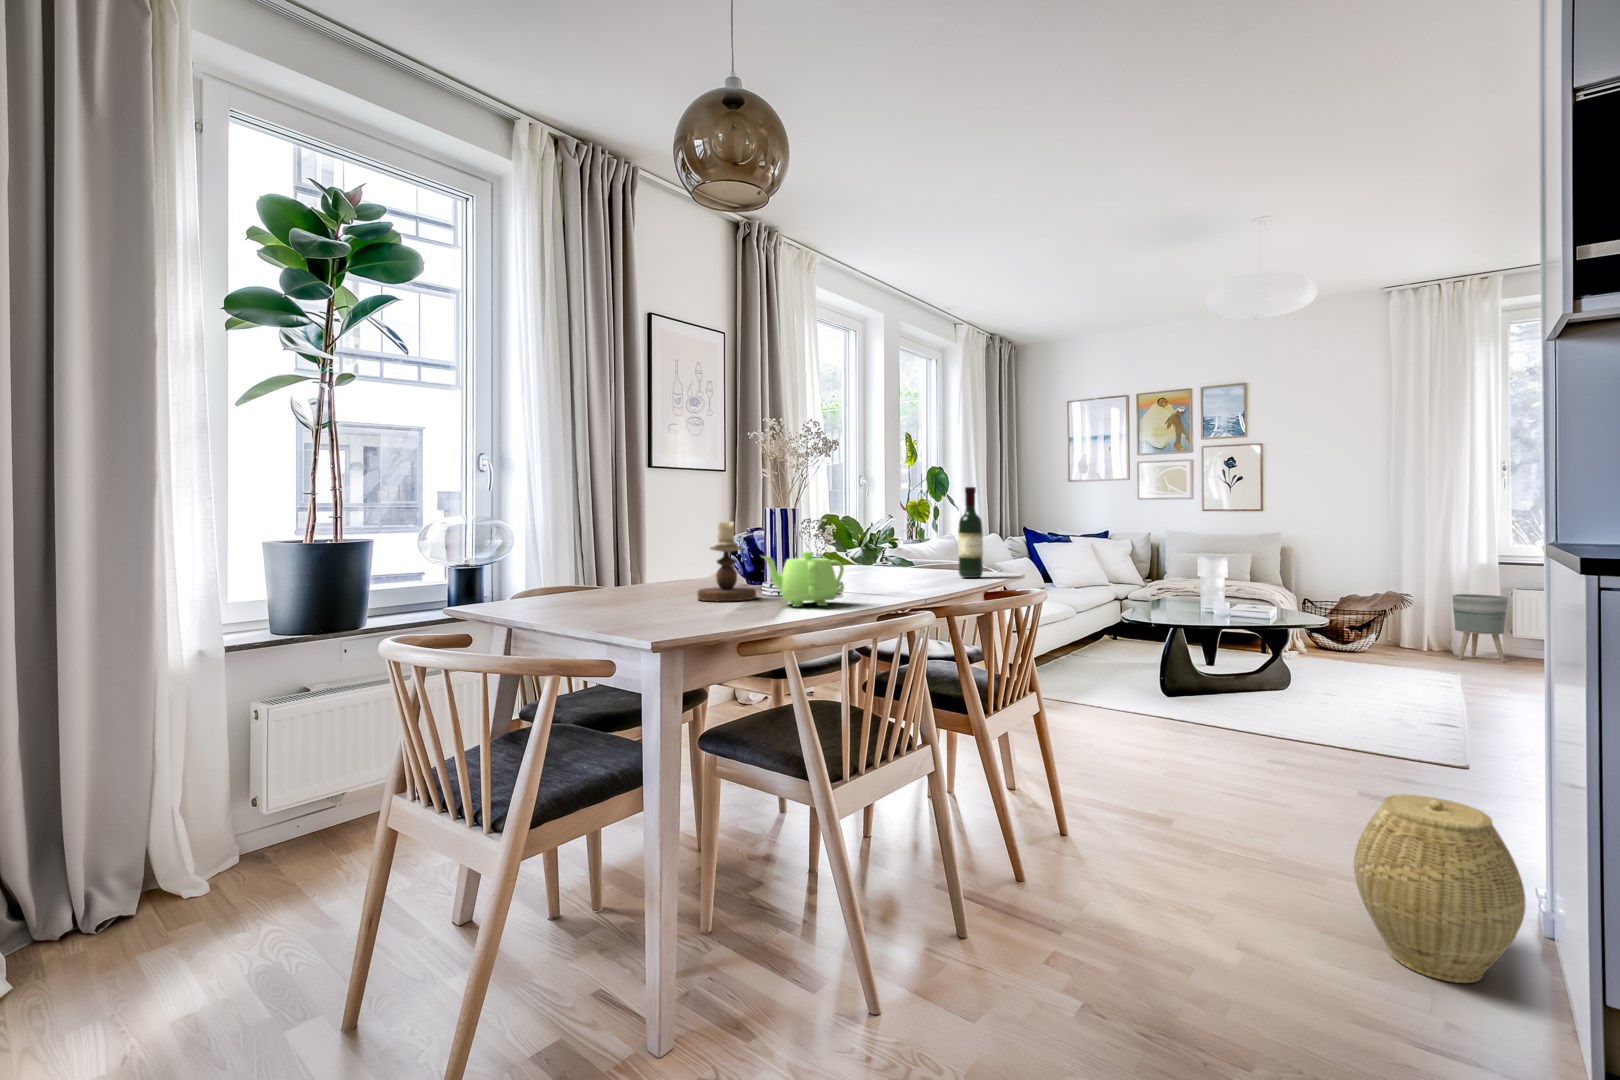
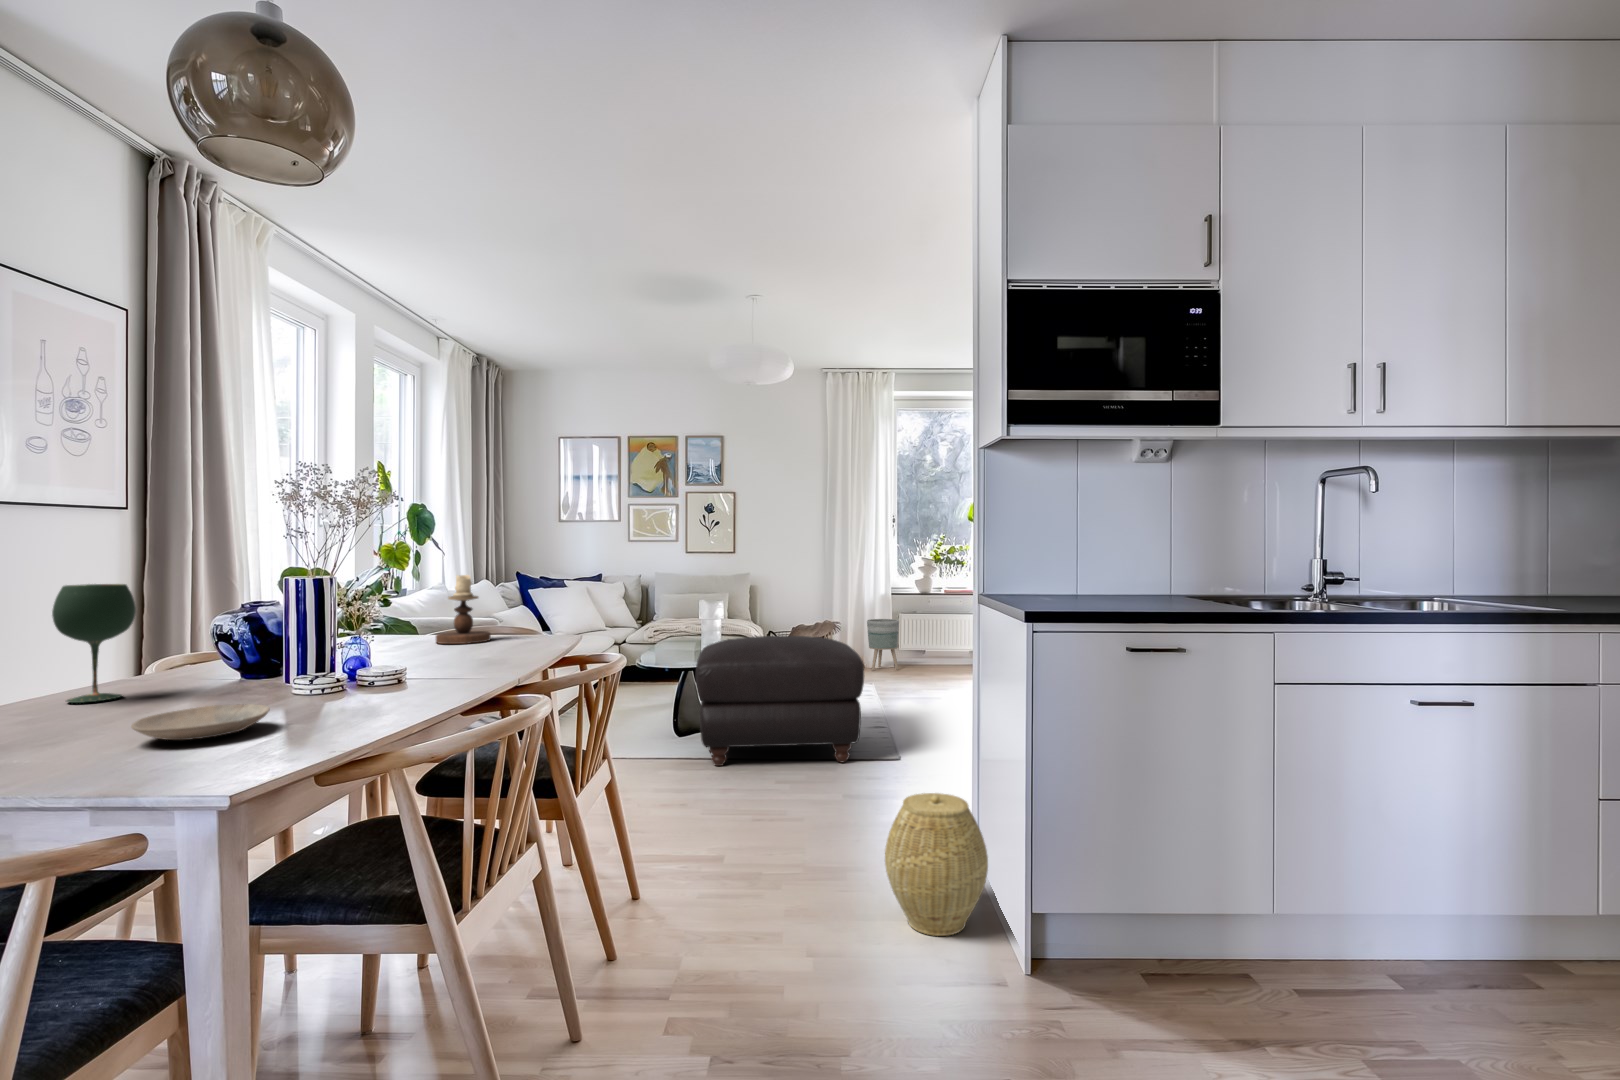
wine bottle: present [958,487,983,578] -> none [516,541,544,641]
wine glass: none [642,516,684,593] -> present [52,584,136,703]
candlestick: present [697,522,756,601] -> present [436,575,491,644]
teapot: present [762,552,844,607] -> none [312,631,429,704]
plate: none [646,596,725,615] -> present [131,704,270,740]
ottoman: none [1173,600,1401,755] -> present [696,636,864,766]

